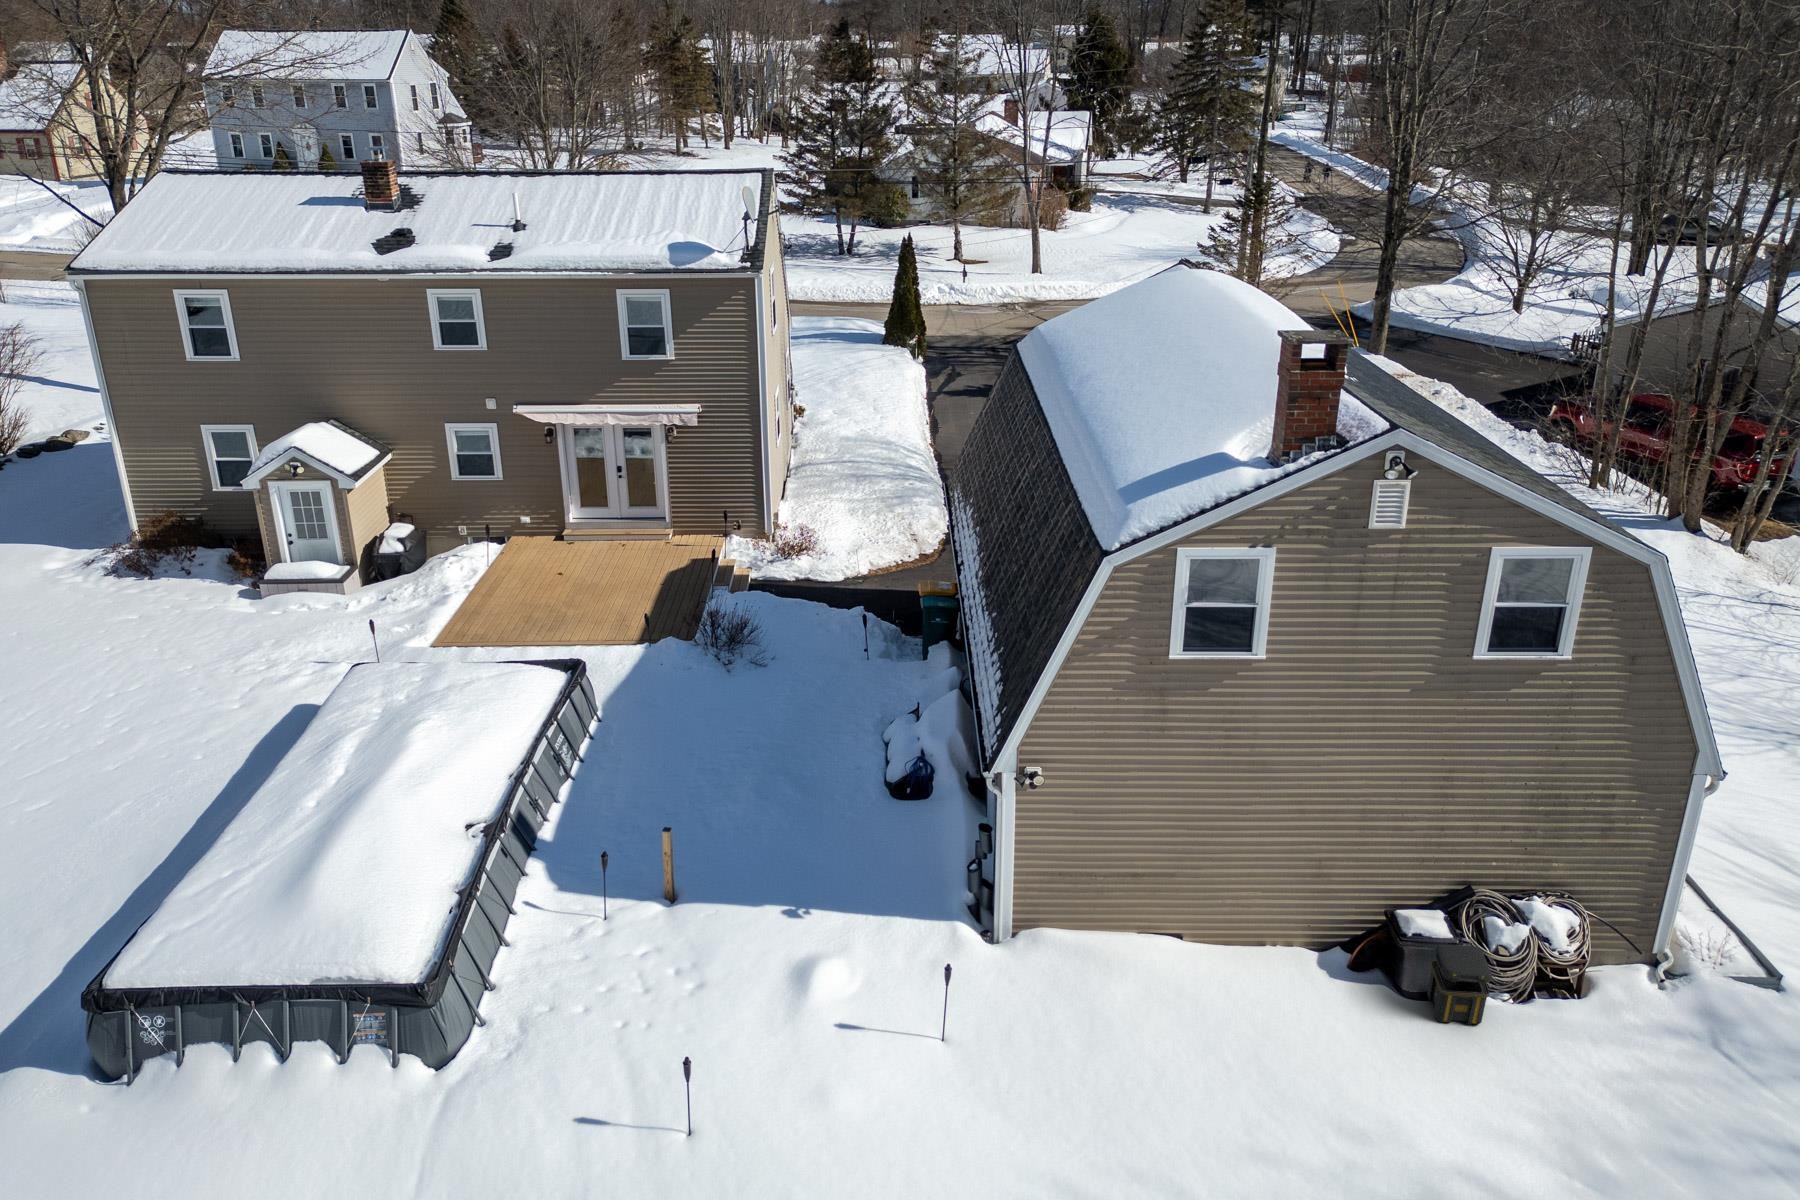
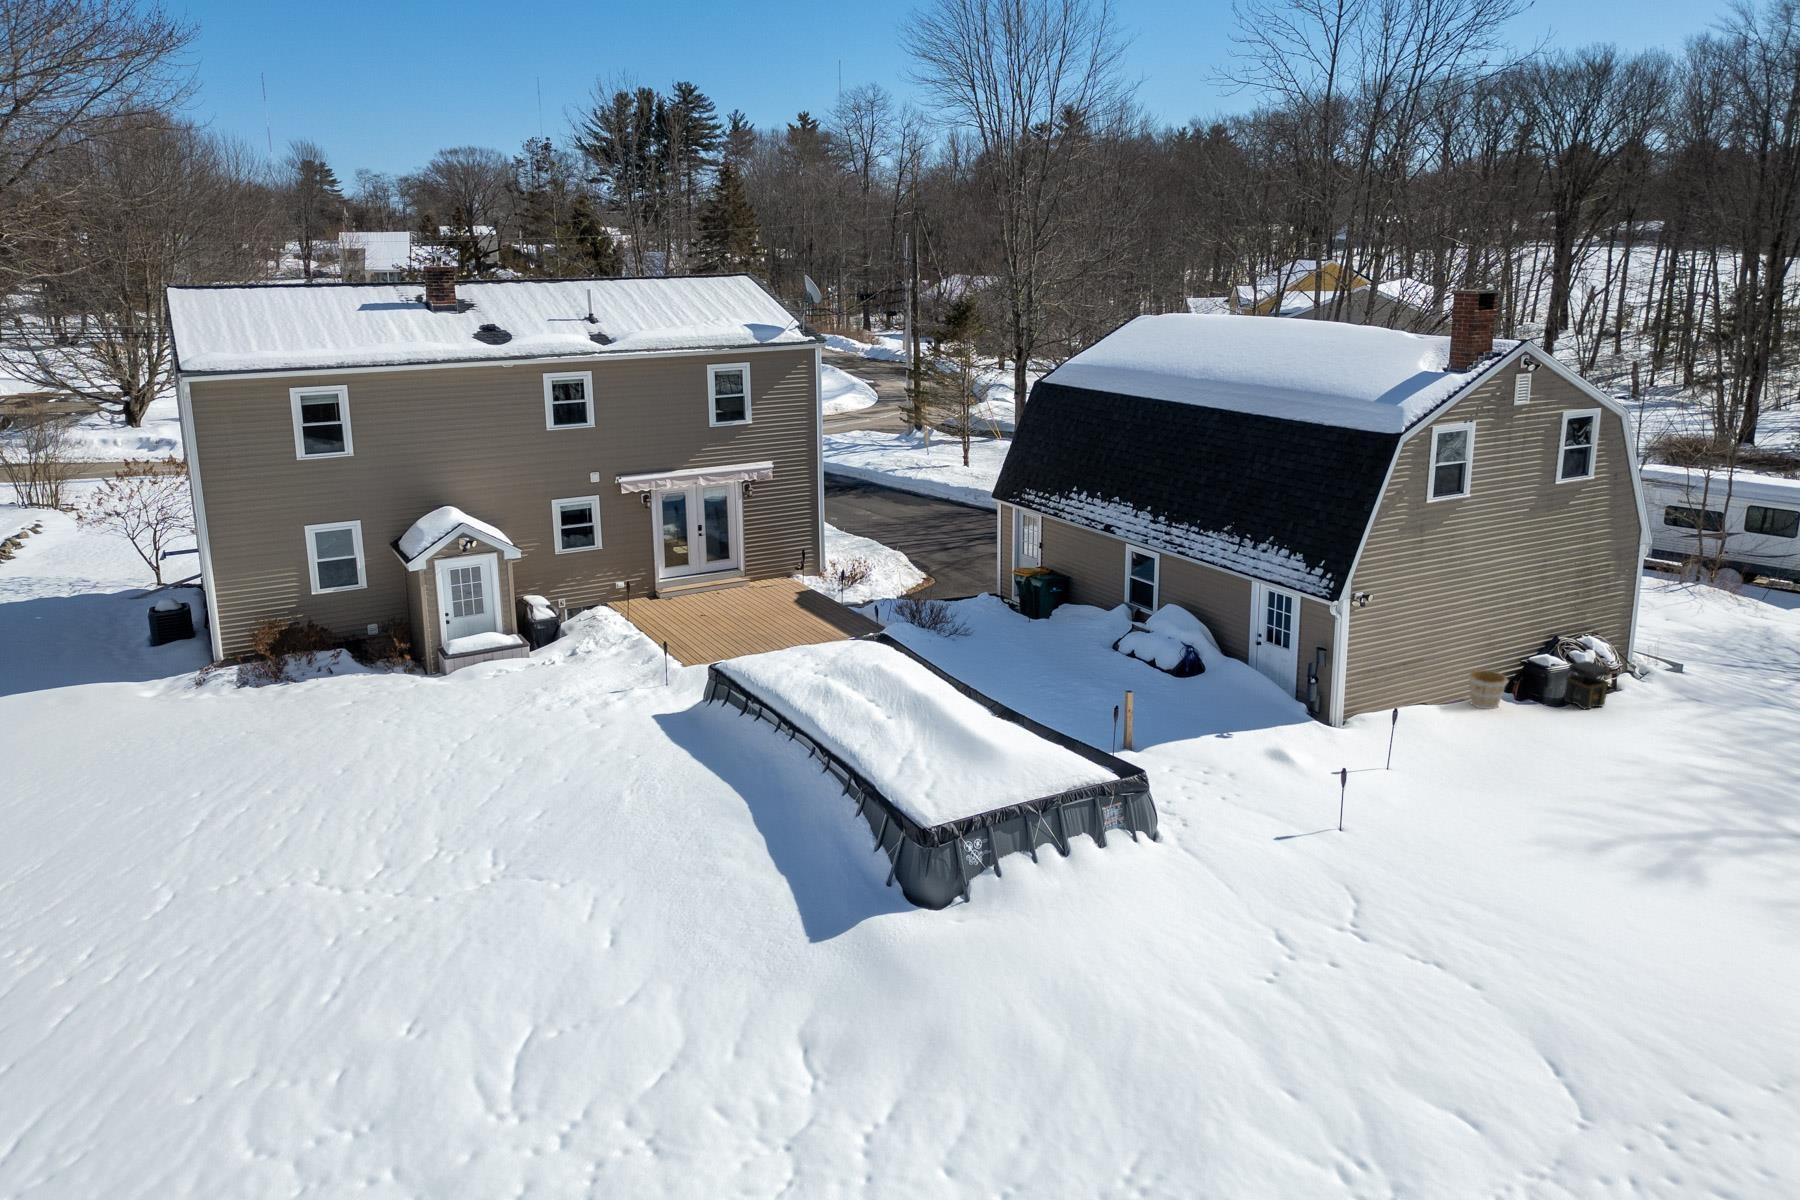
wooden bucket: none [1264,908,1322,975] -> present [1468,670,1508,709]

